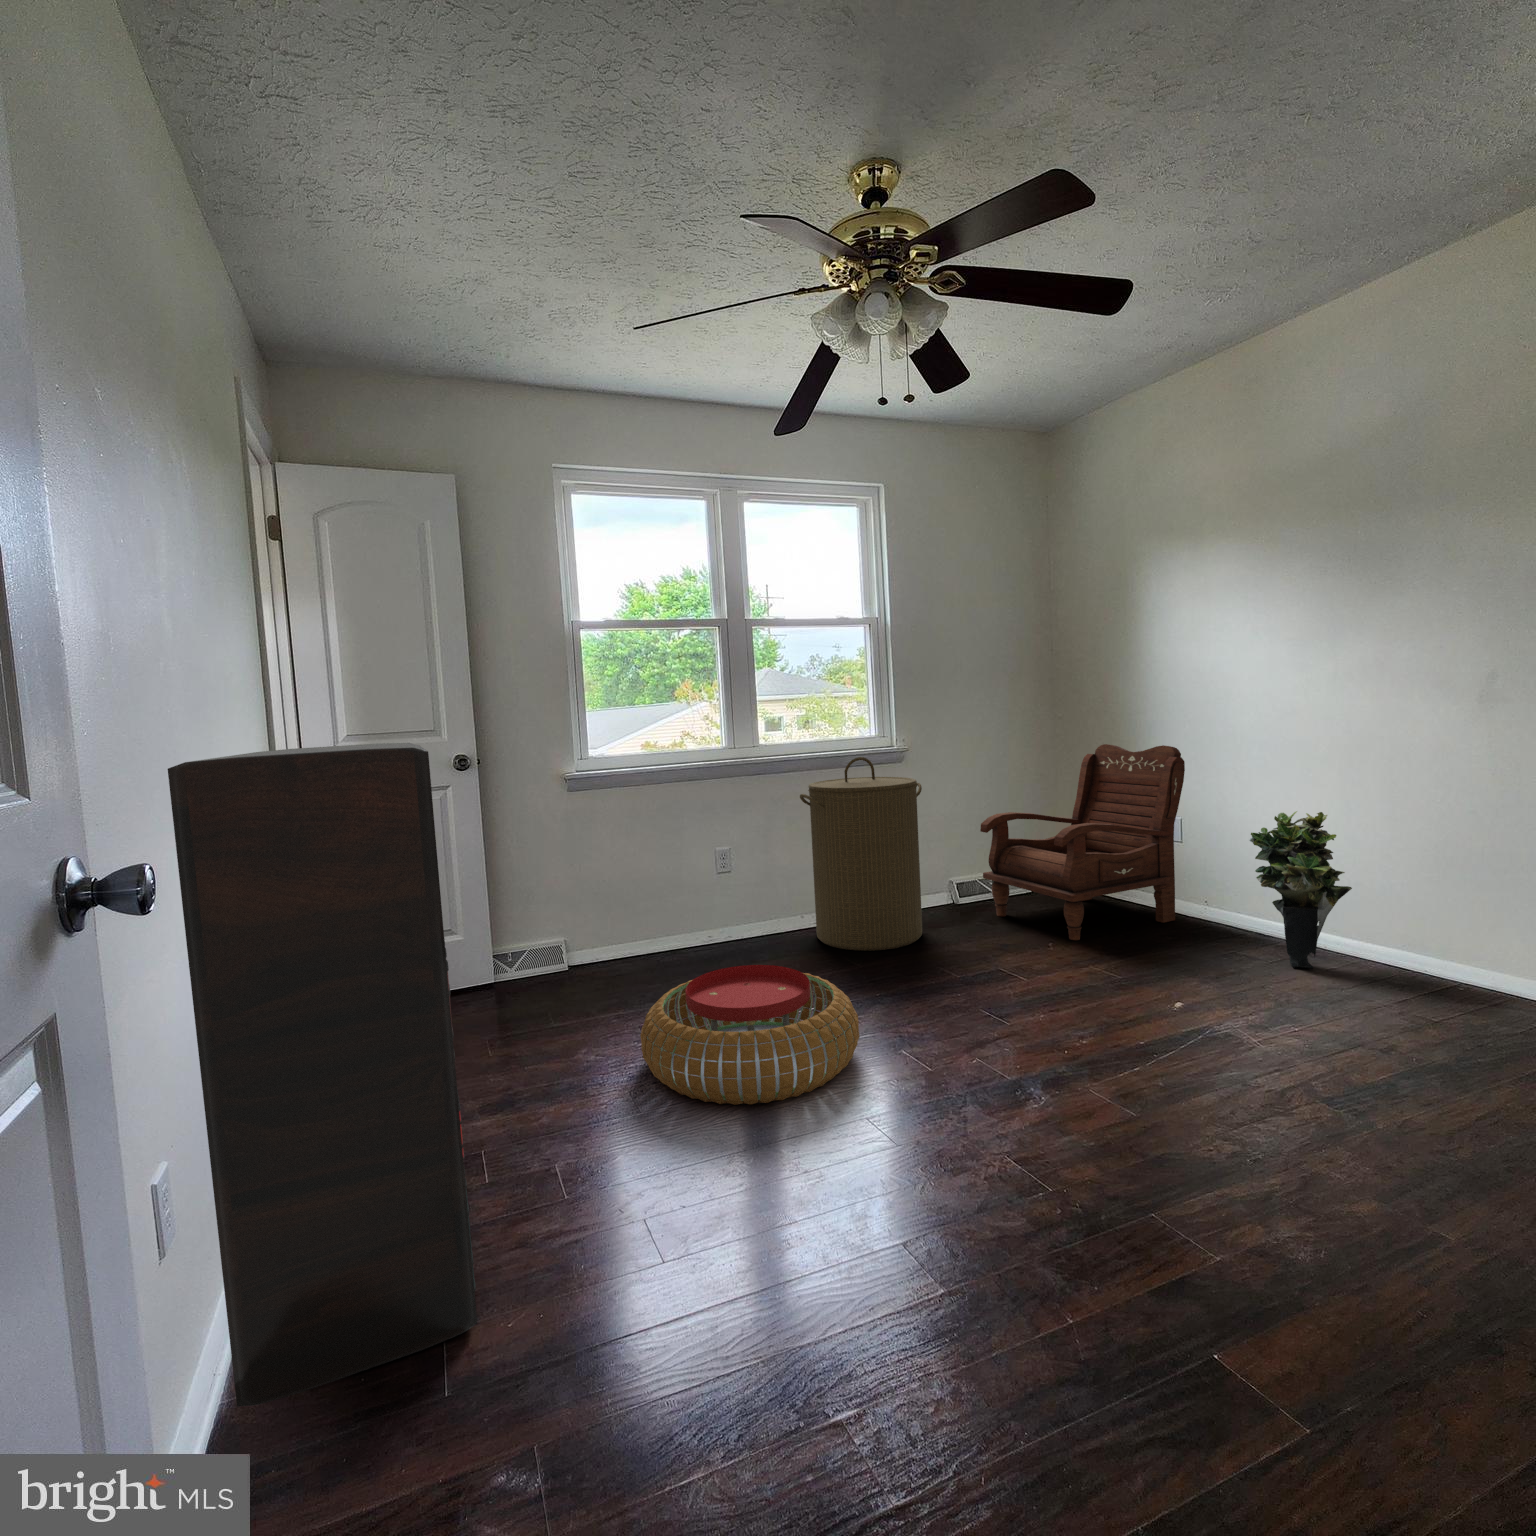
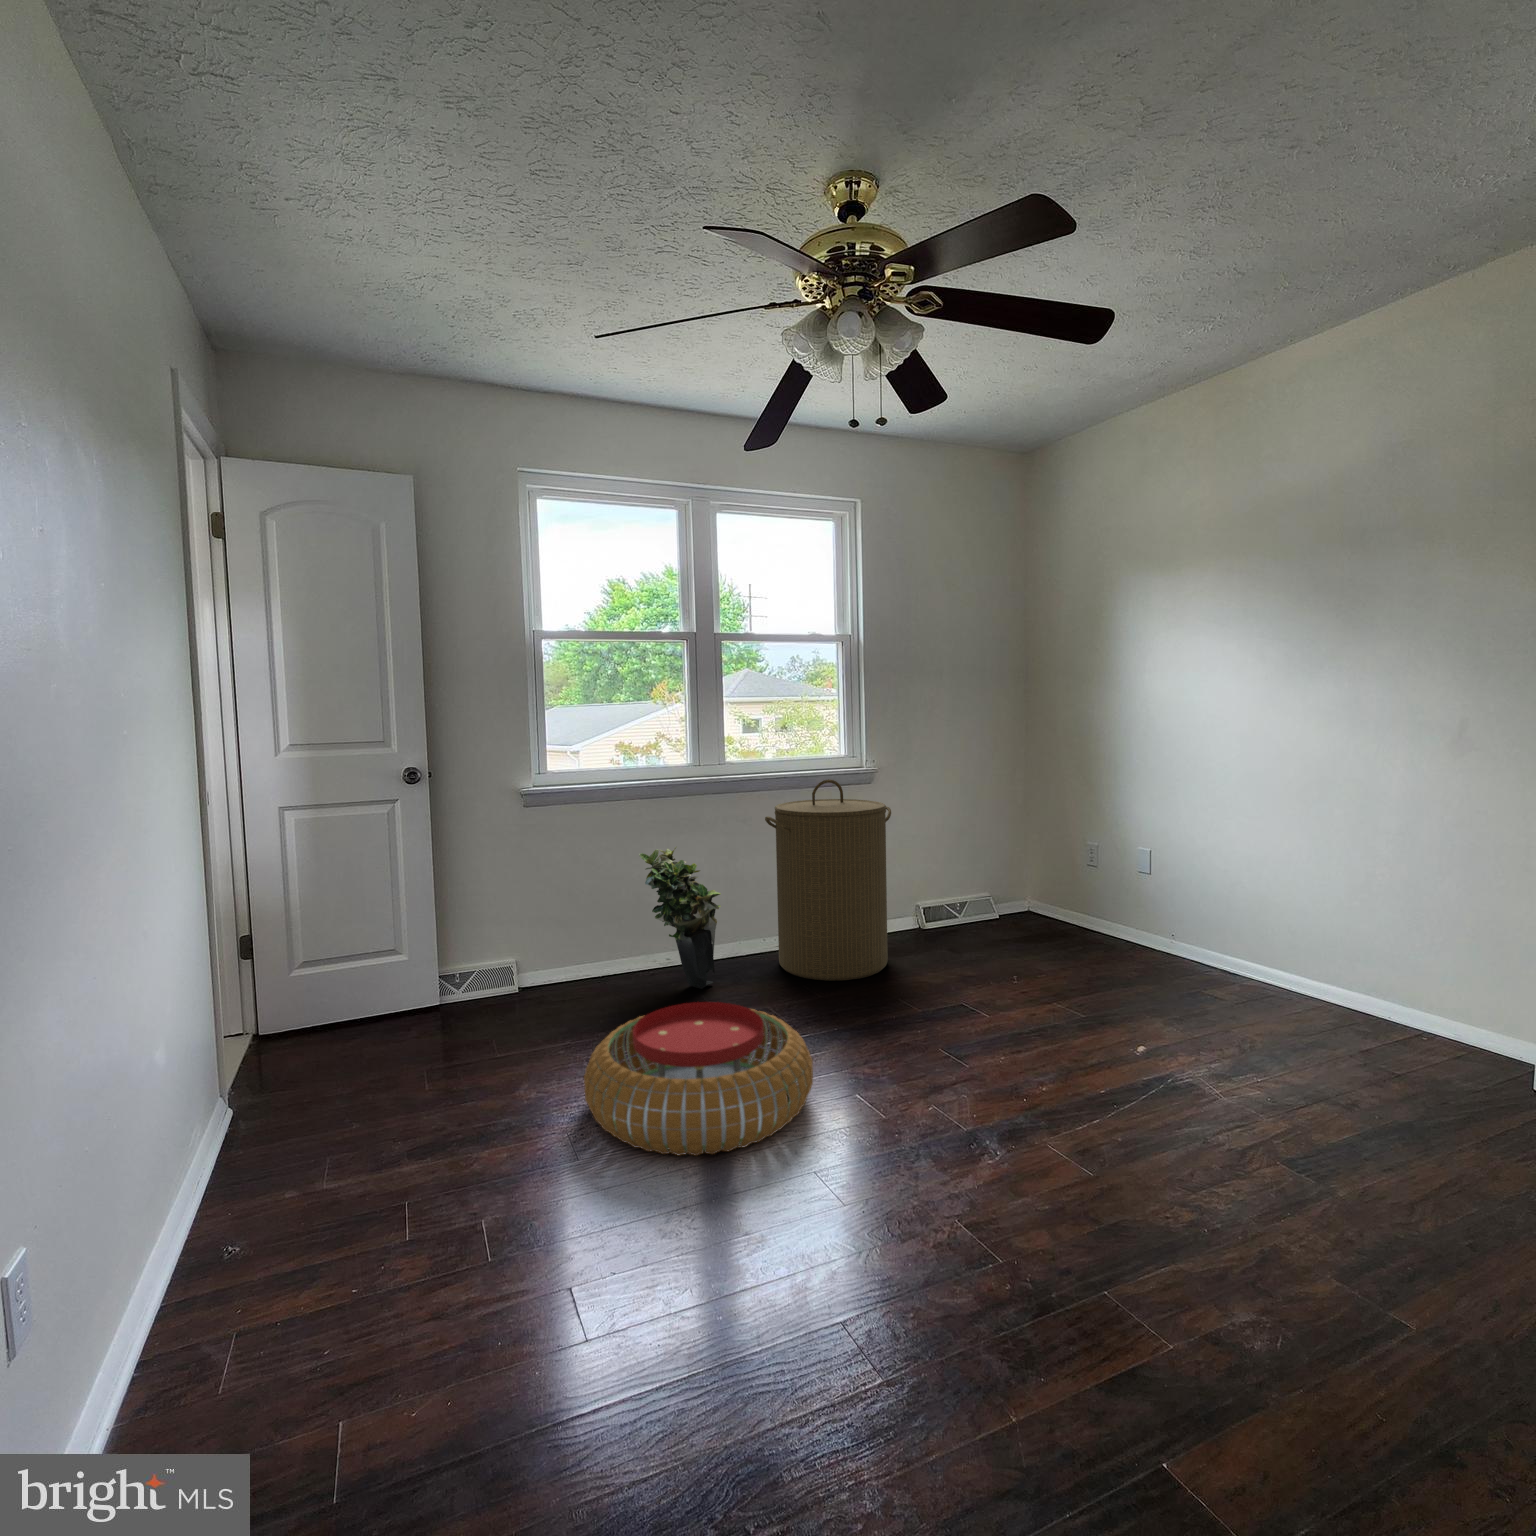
bookshelf: present [168,743,477,1407] -> none [43,771,382,1512]
armchair: present [980,744,1185,940] -> none [950,771,1159,975]
potted plant: present [1250,811,1352,968] -> present [639,847,721,989]

